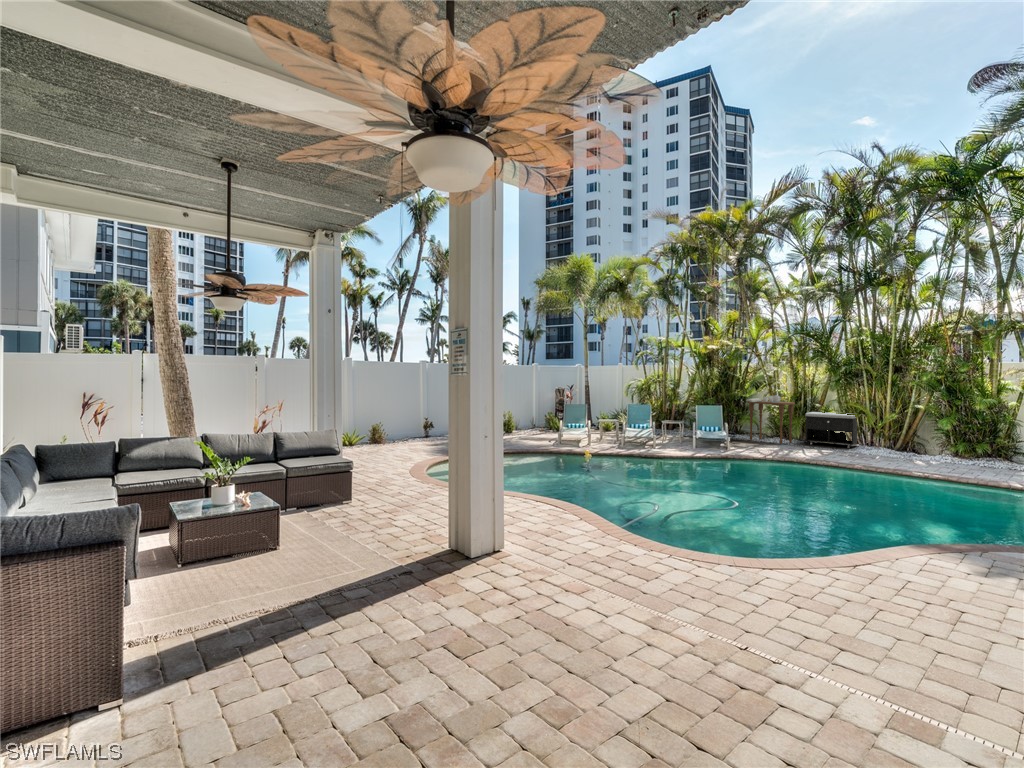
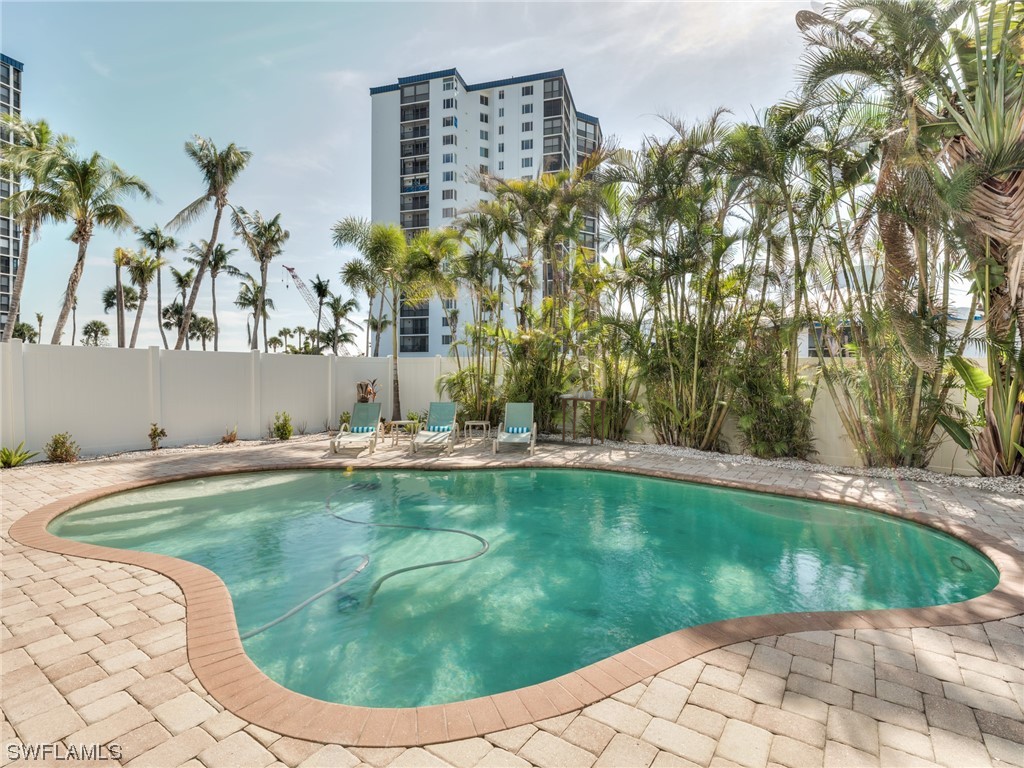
storage bench: present [805,412,857,448] -> none [617,409,669,448]

